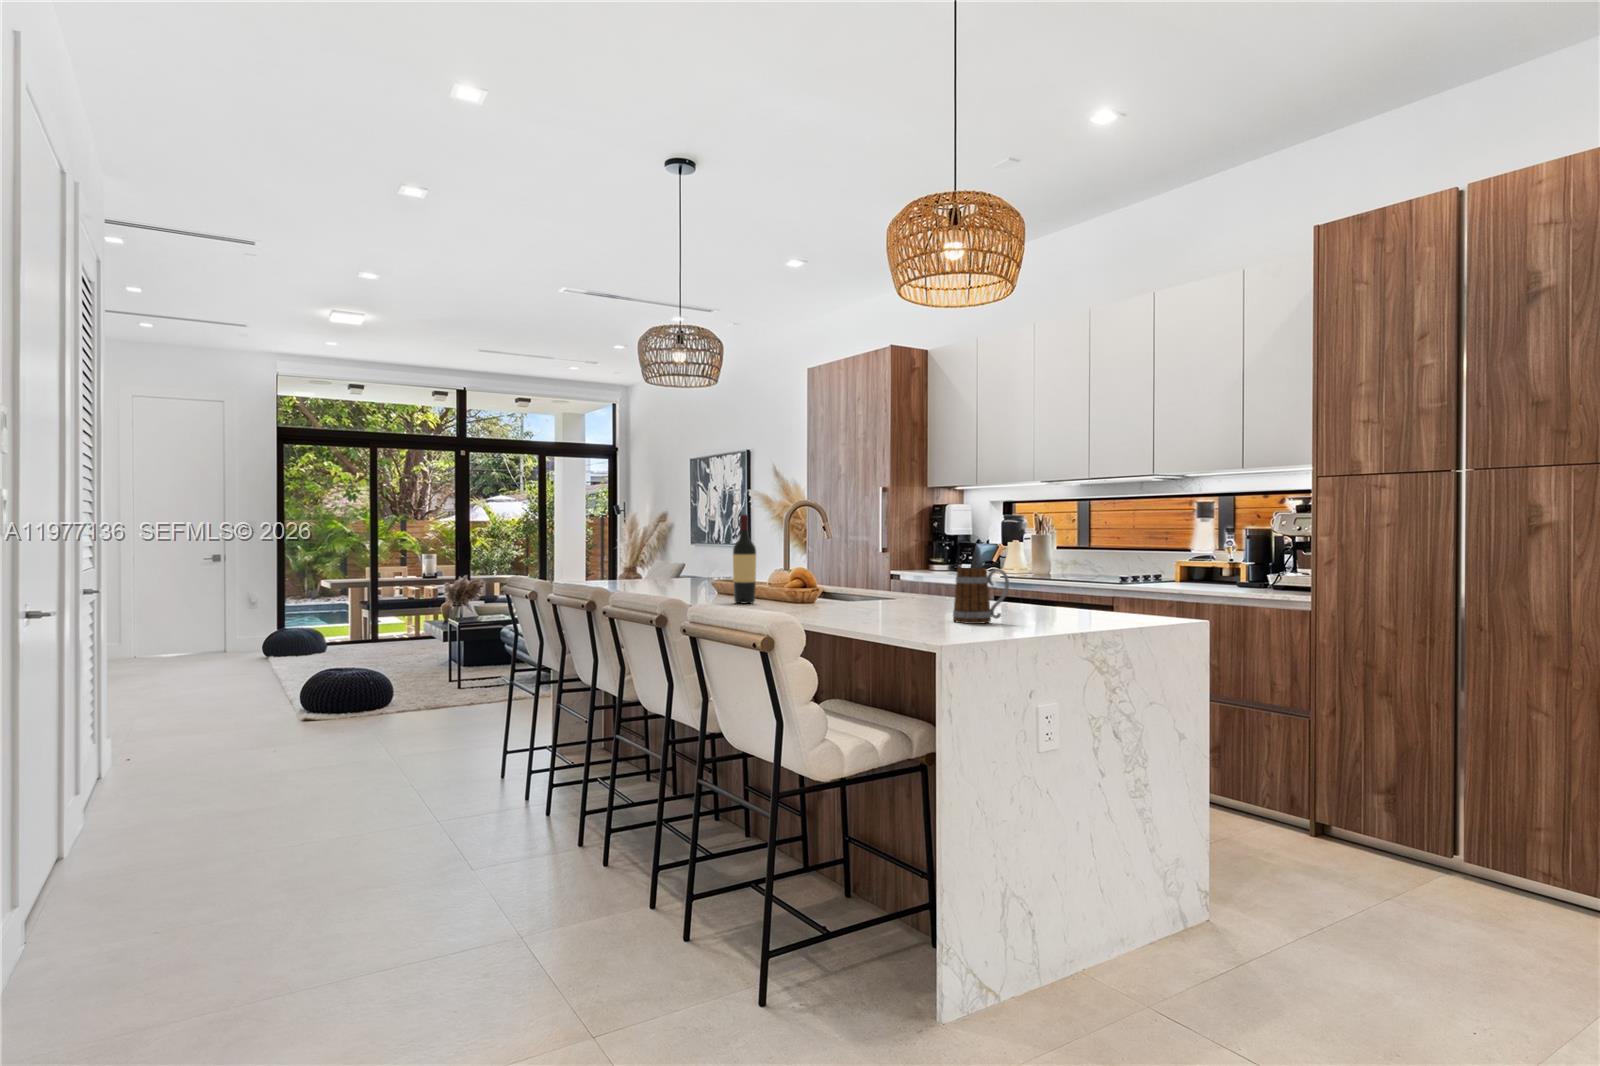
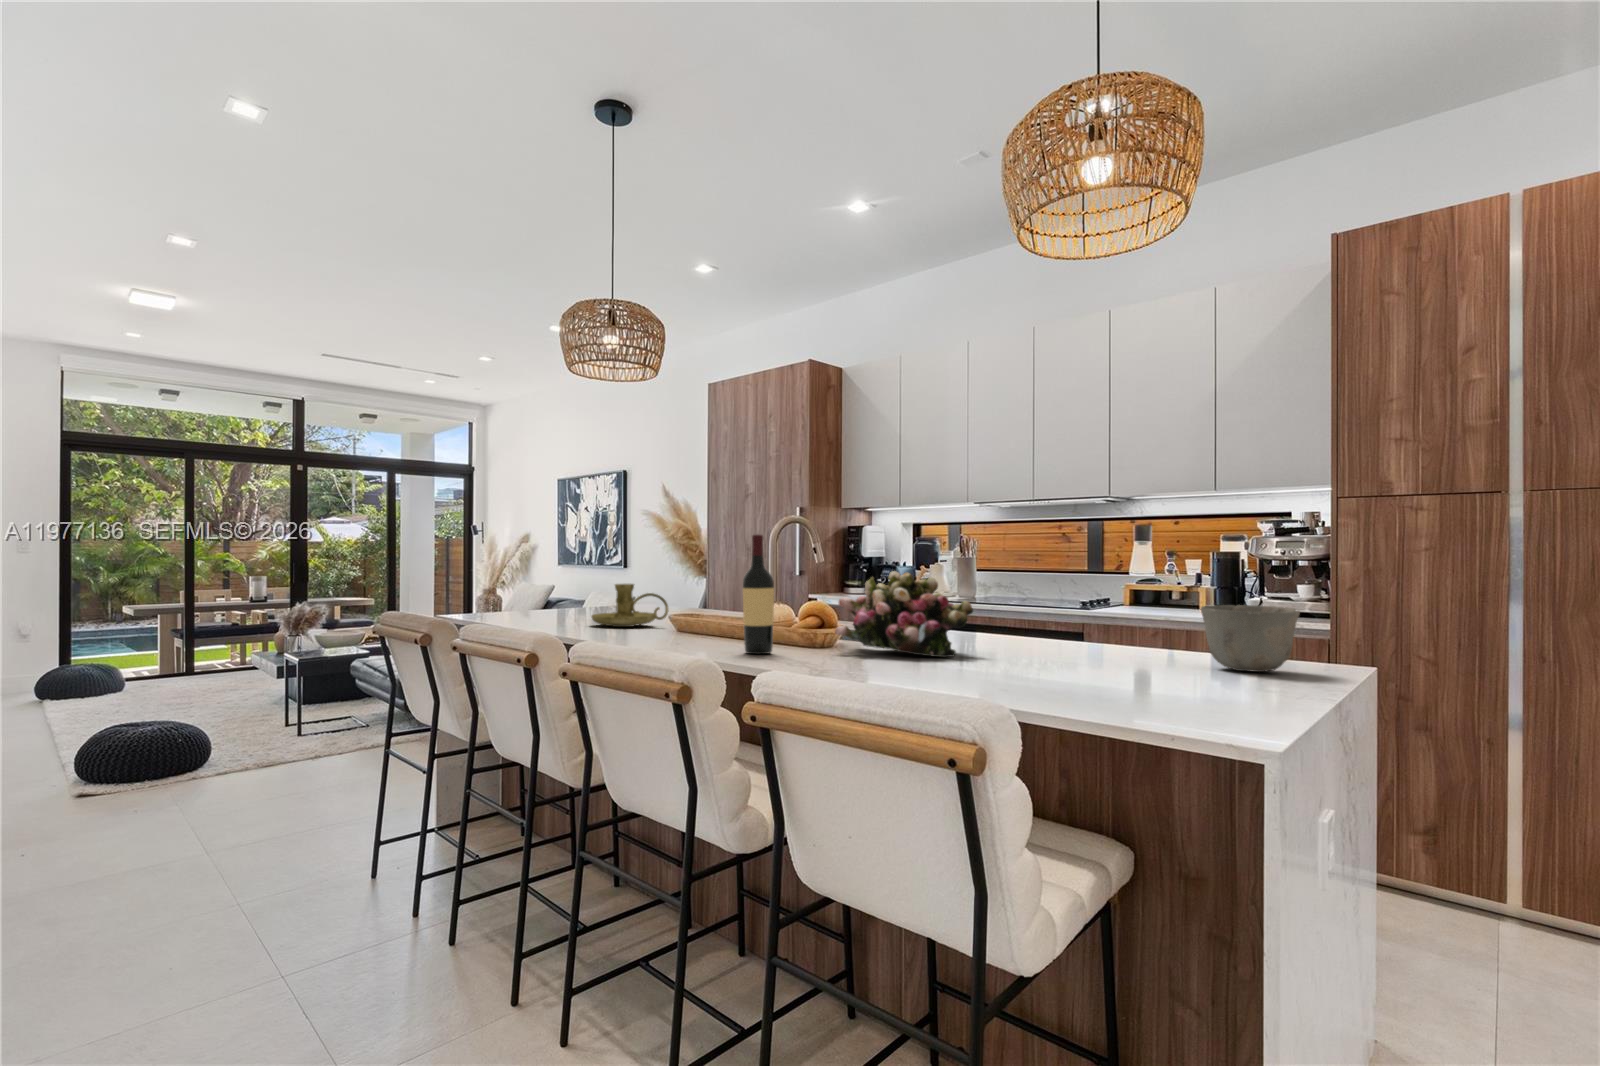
flower arrangement: none [803,543,912,609] -> present [835,571,973,657]
candle holder: none [657,555,716,590] -> present [592,584,668,627]
mug: present [953,568,1009,624] -> none [1103,607,1177,687]
ceramic bowl: none [1078,571,1149,623] -> present [1201,605,1300,672]

